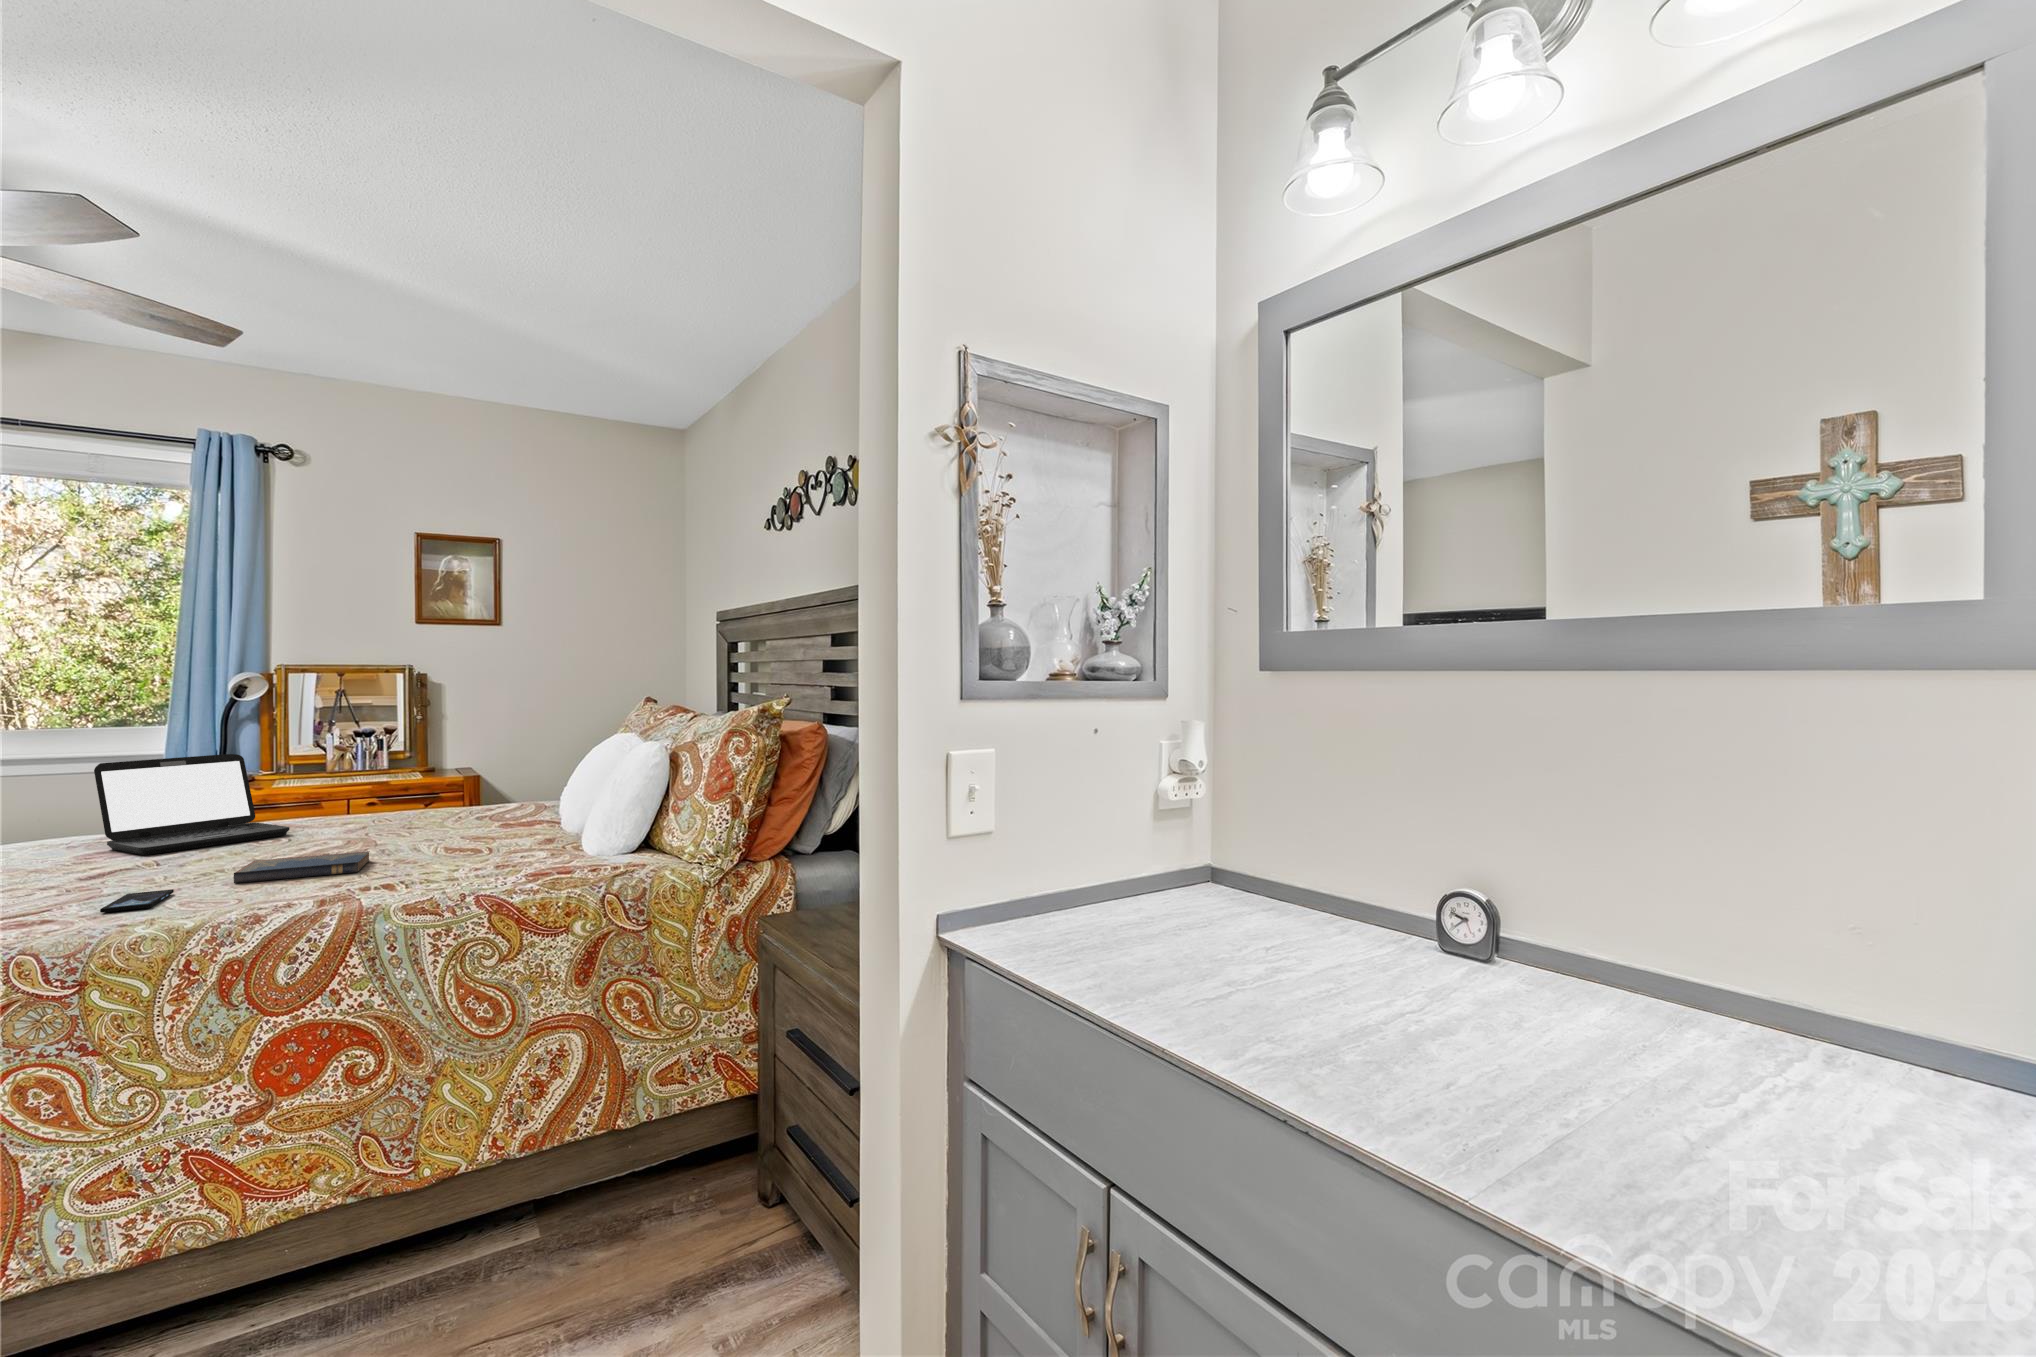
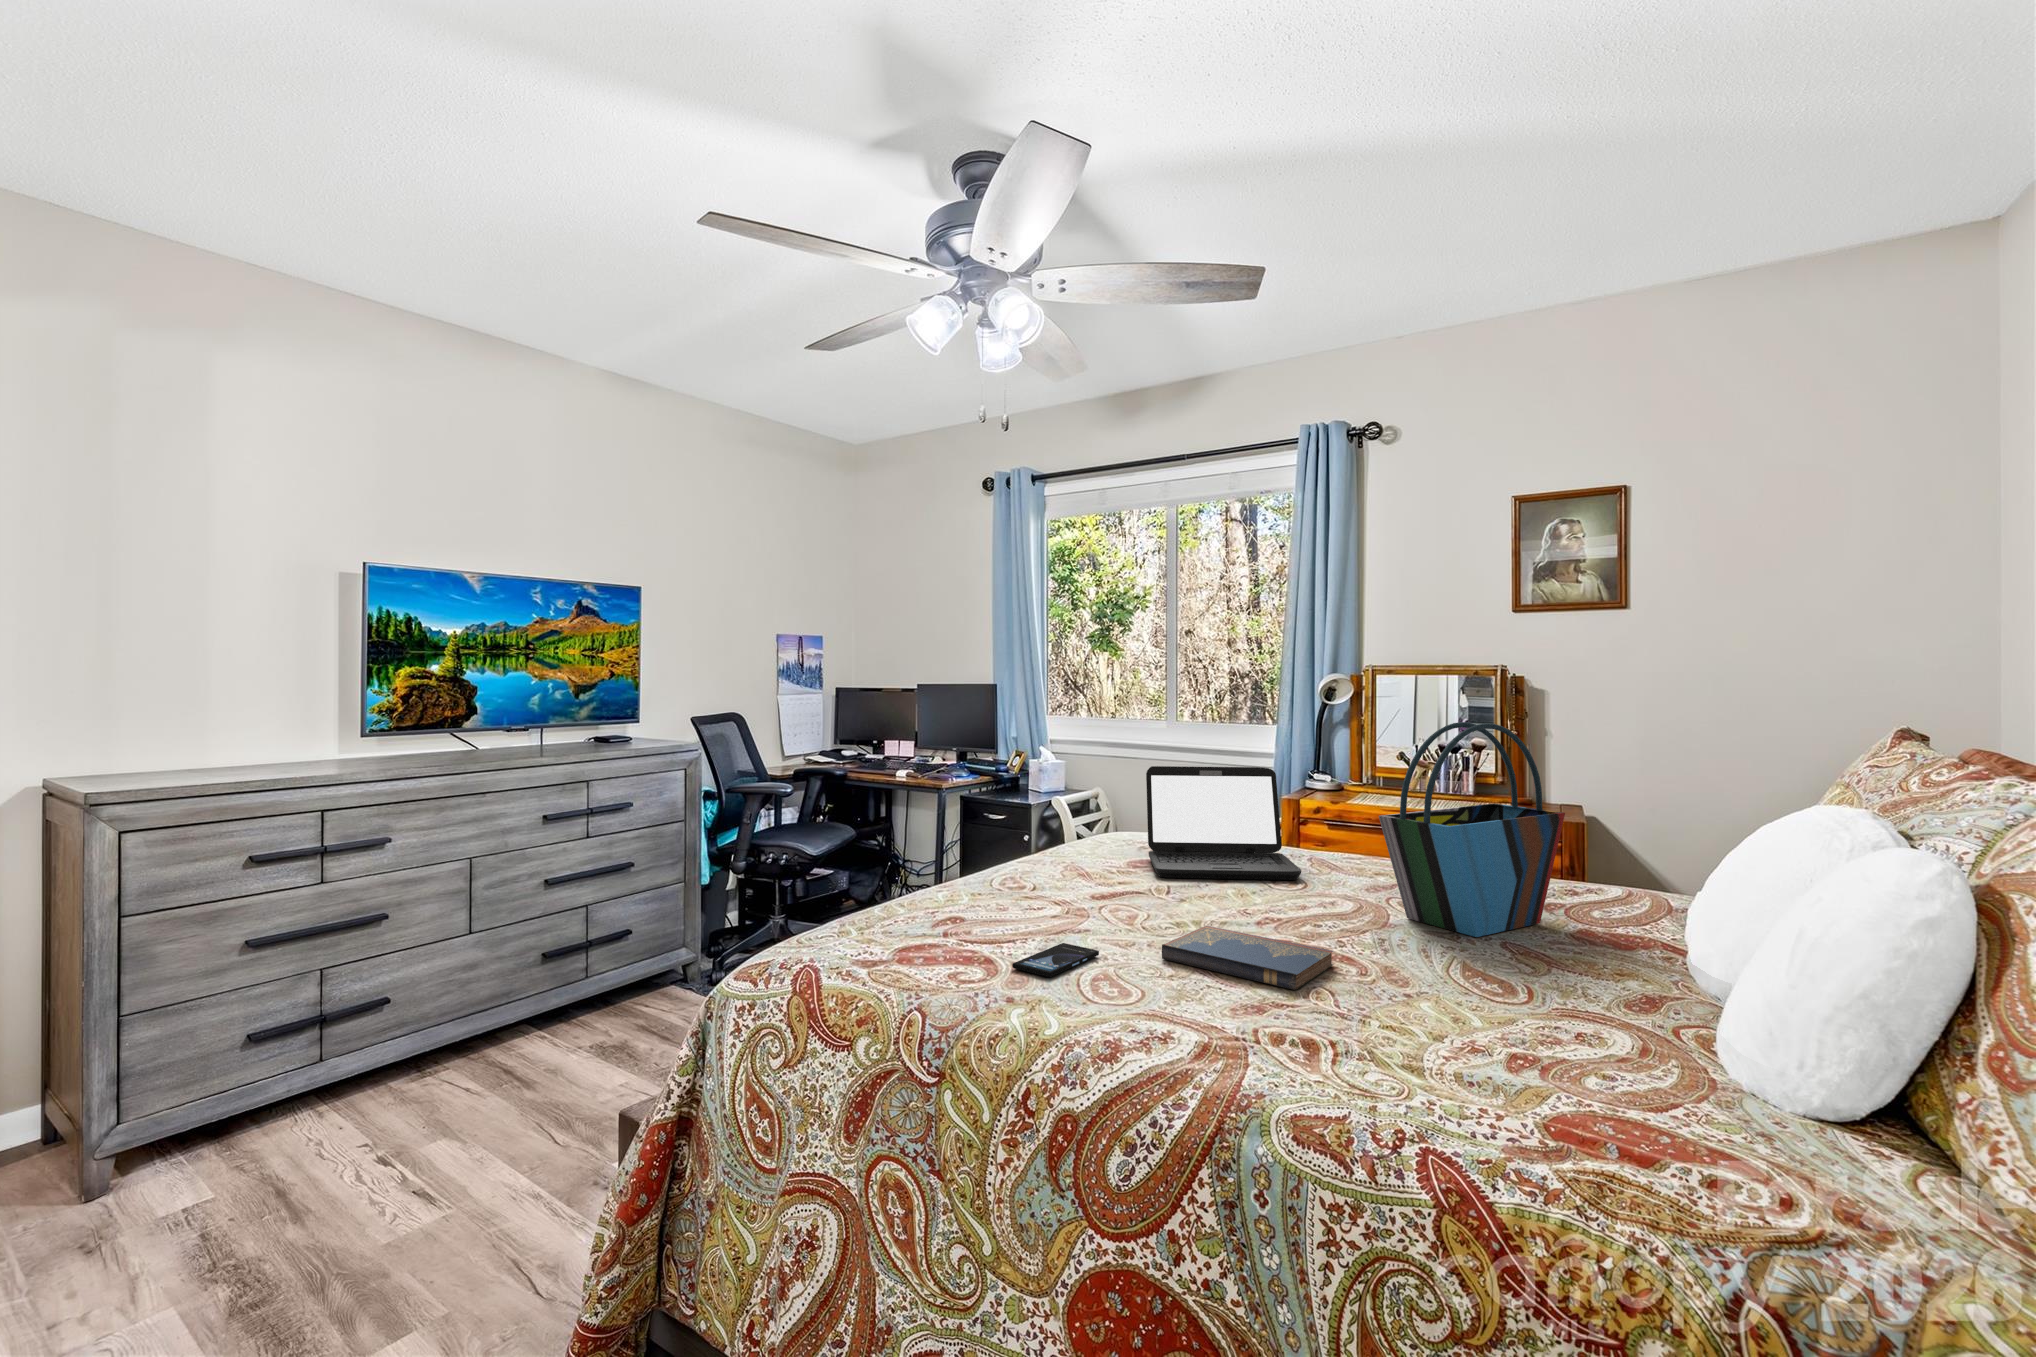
tote bag: none [378,704,493,836] -> present [1379,722,1565,937]

